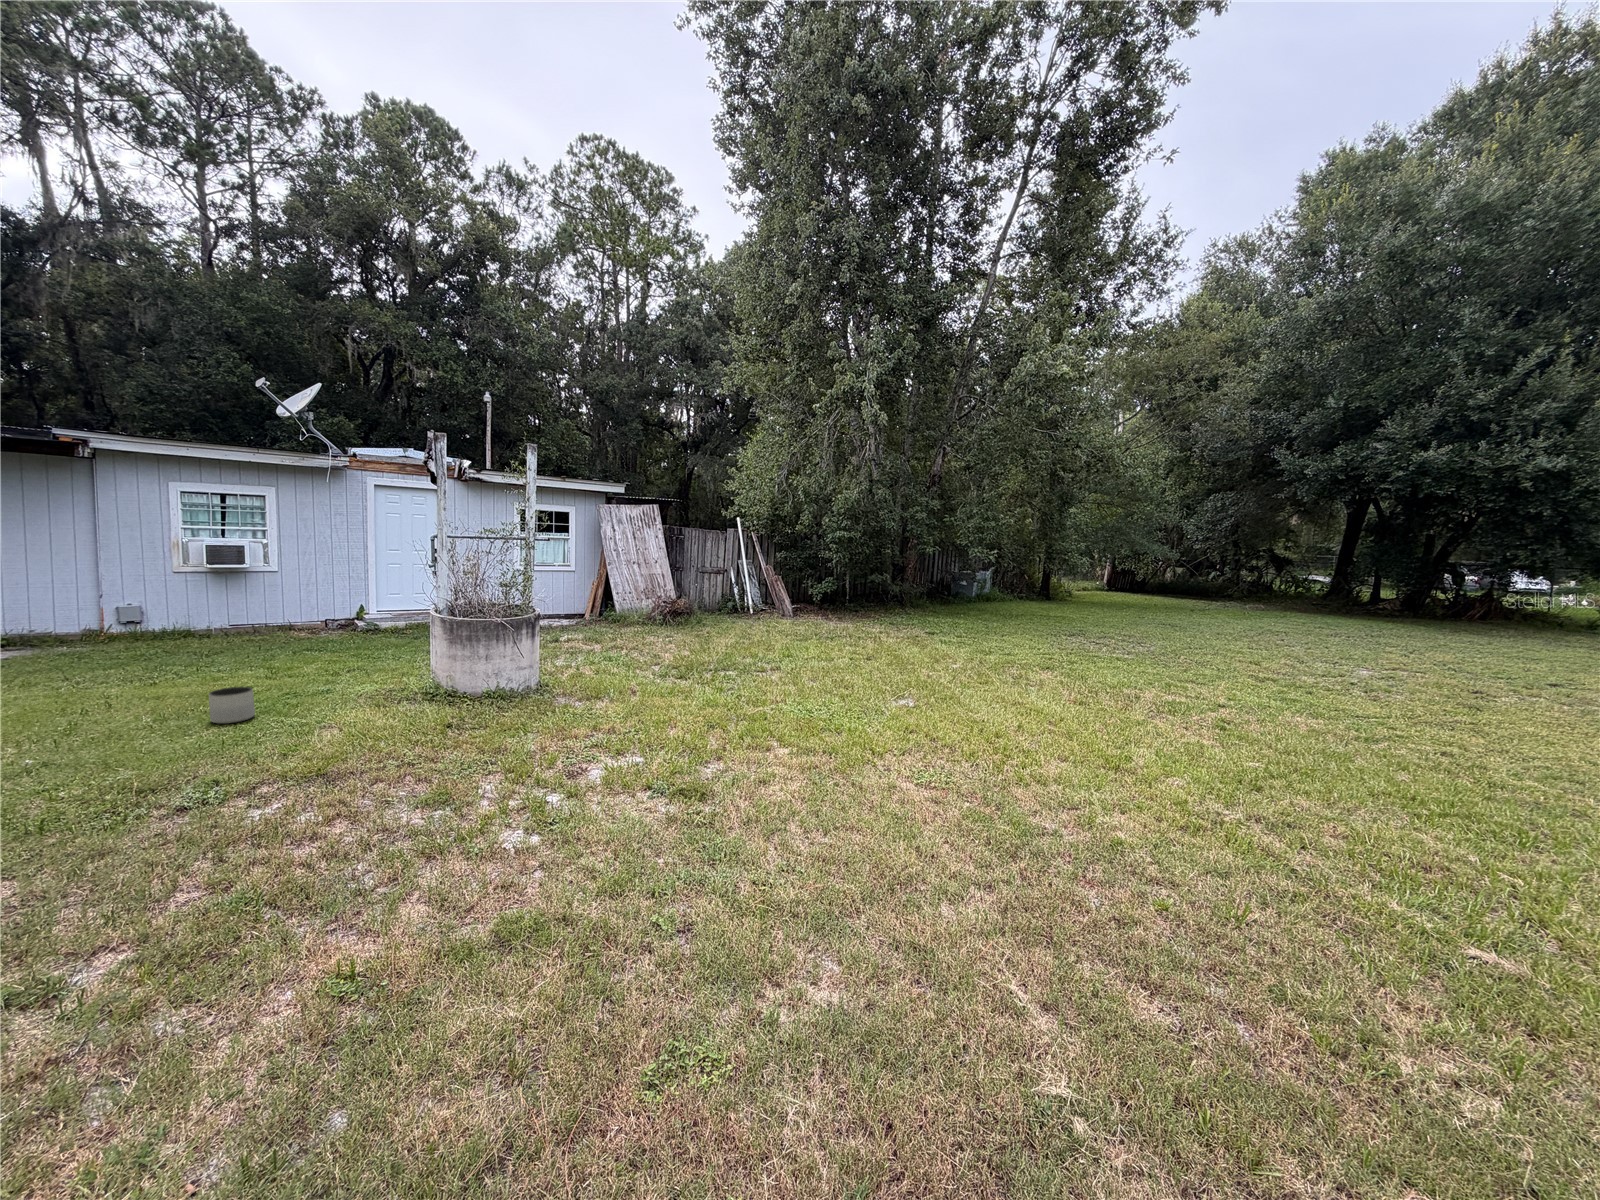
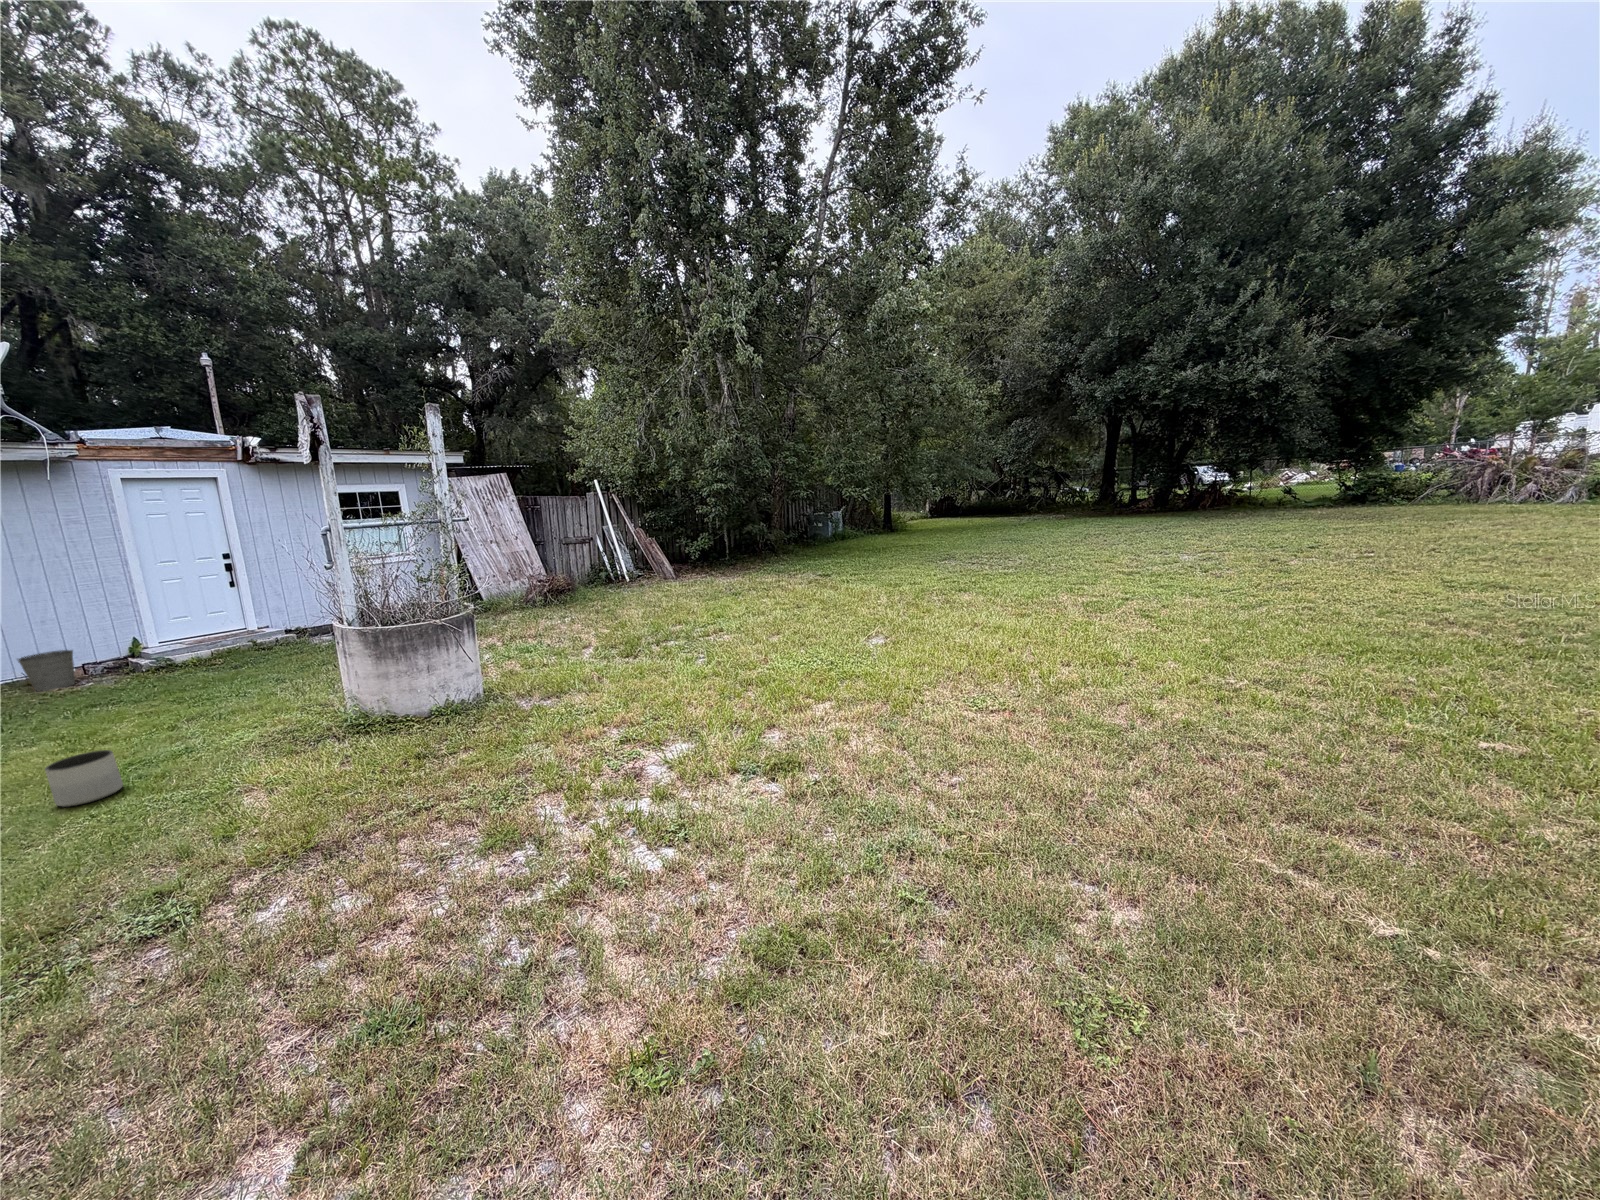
bucket: none [283,605,317,633] -> present [18,650,75,691]

